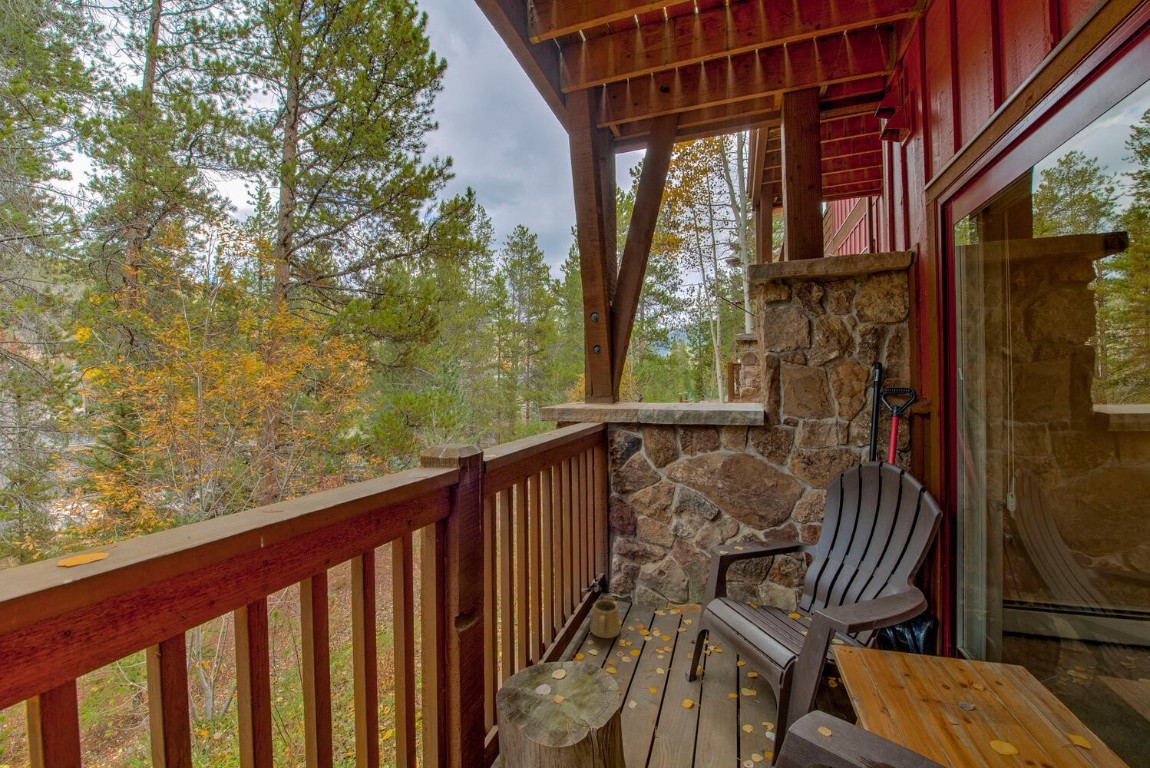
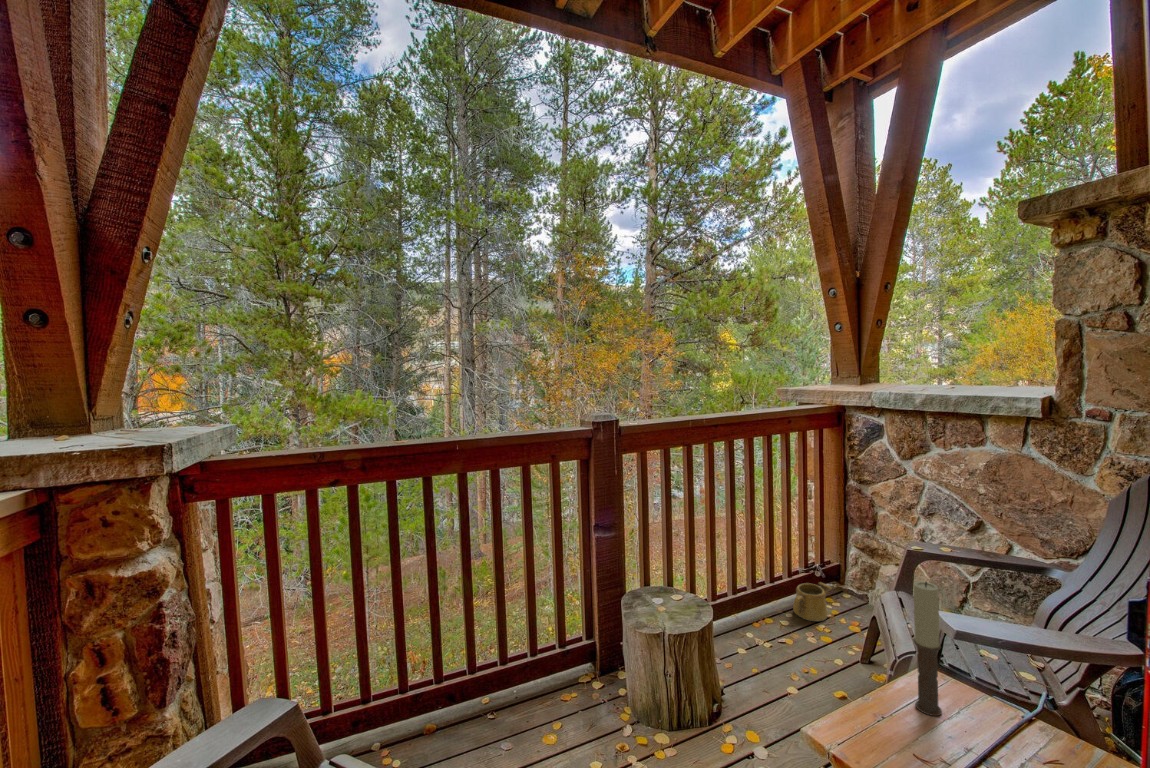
candle: none [900,566,924,685] -> present [914,581,942,716]

